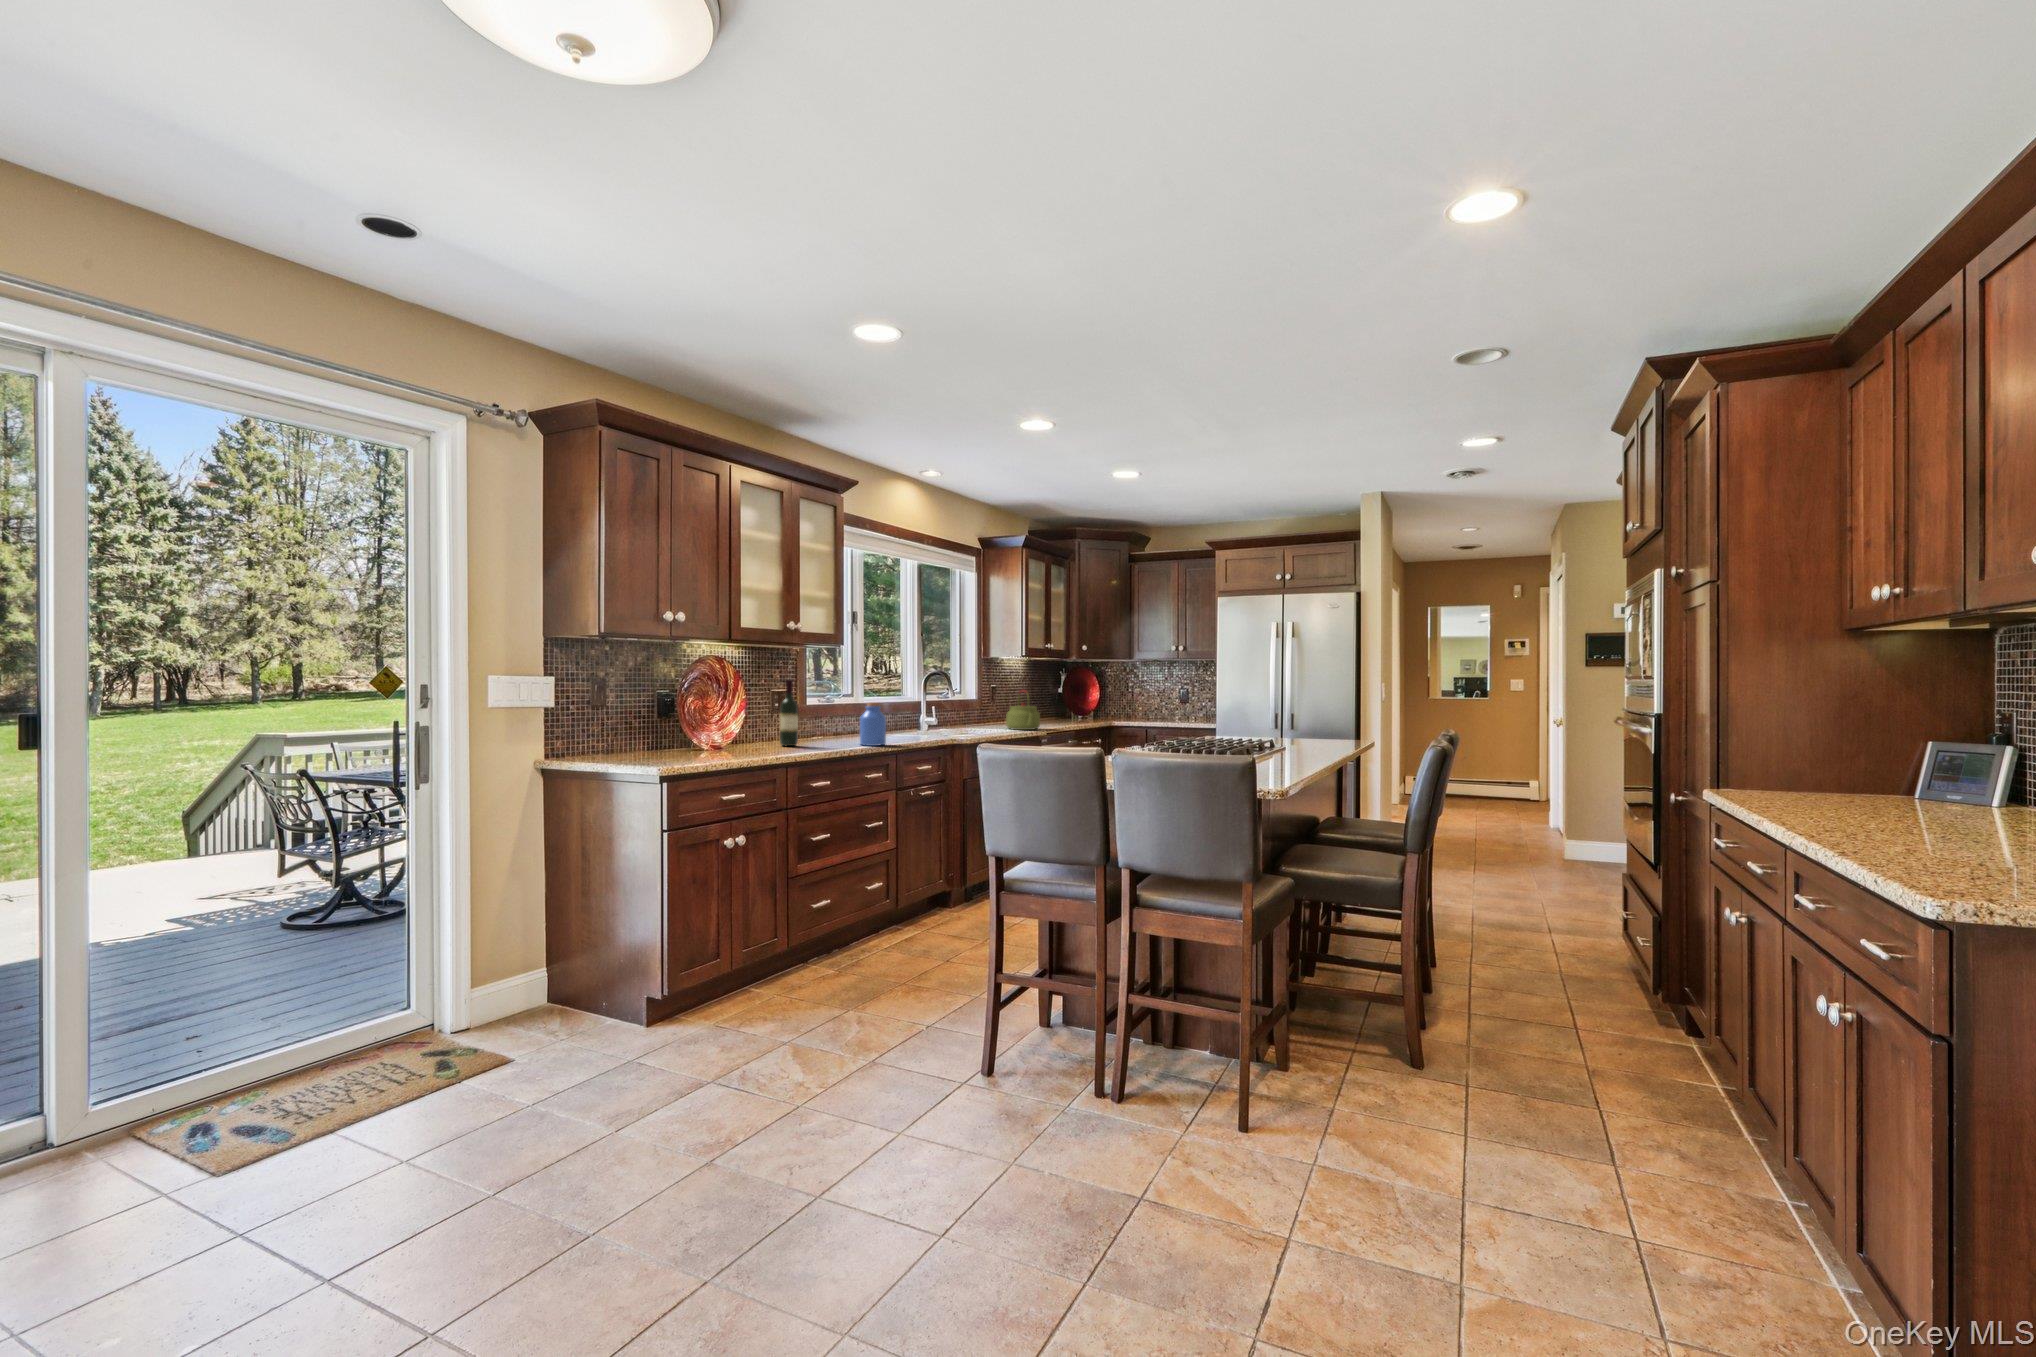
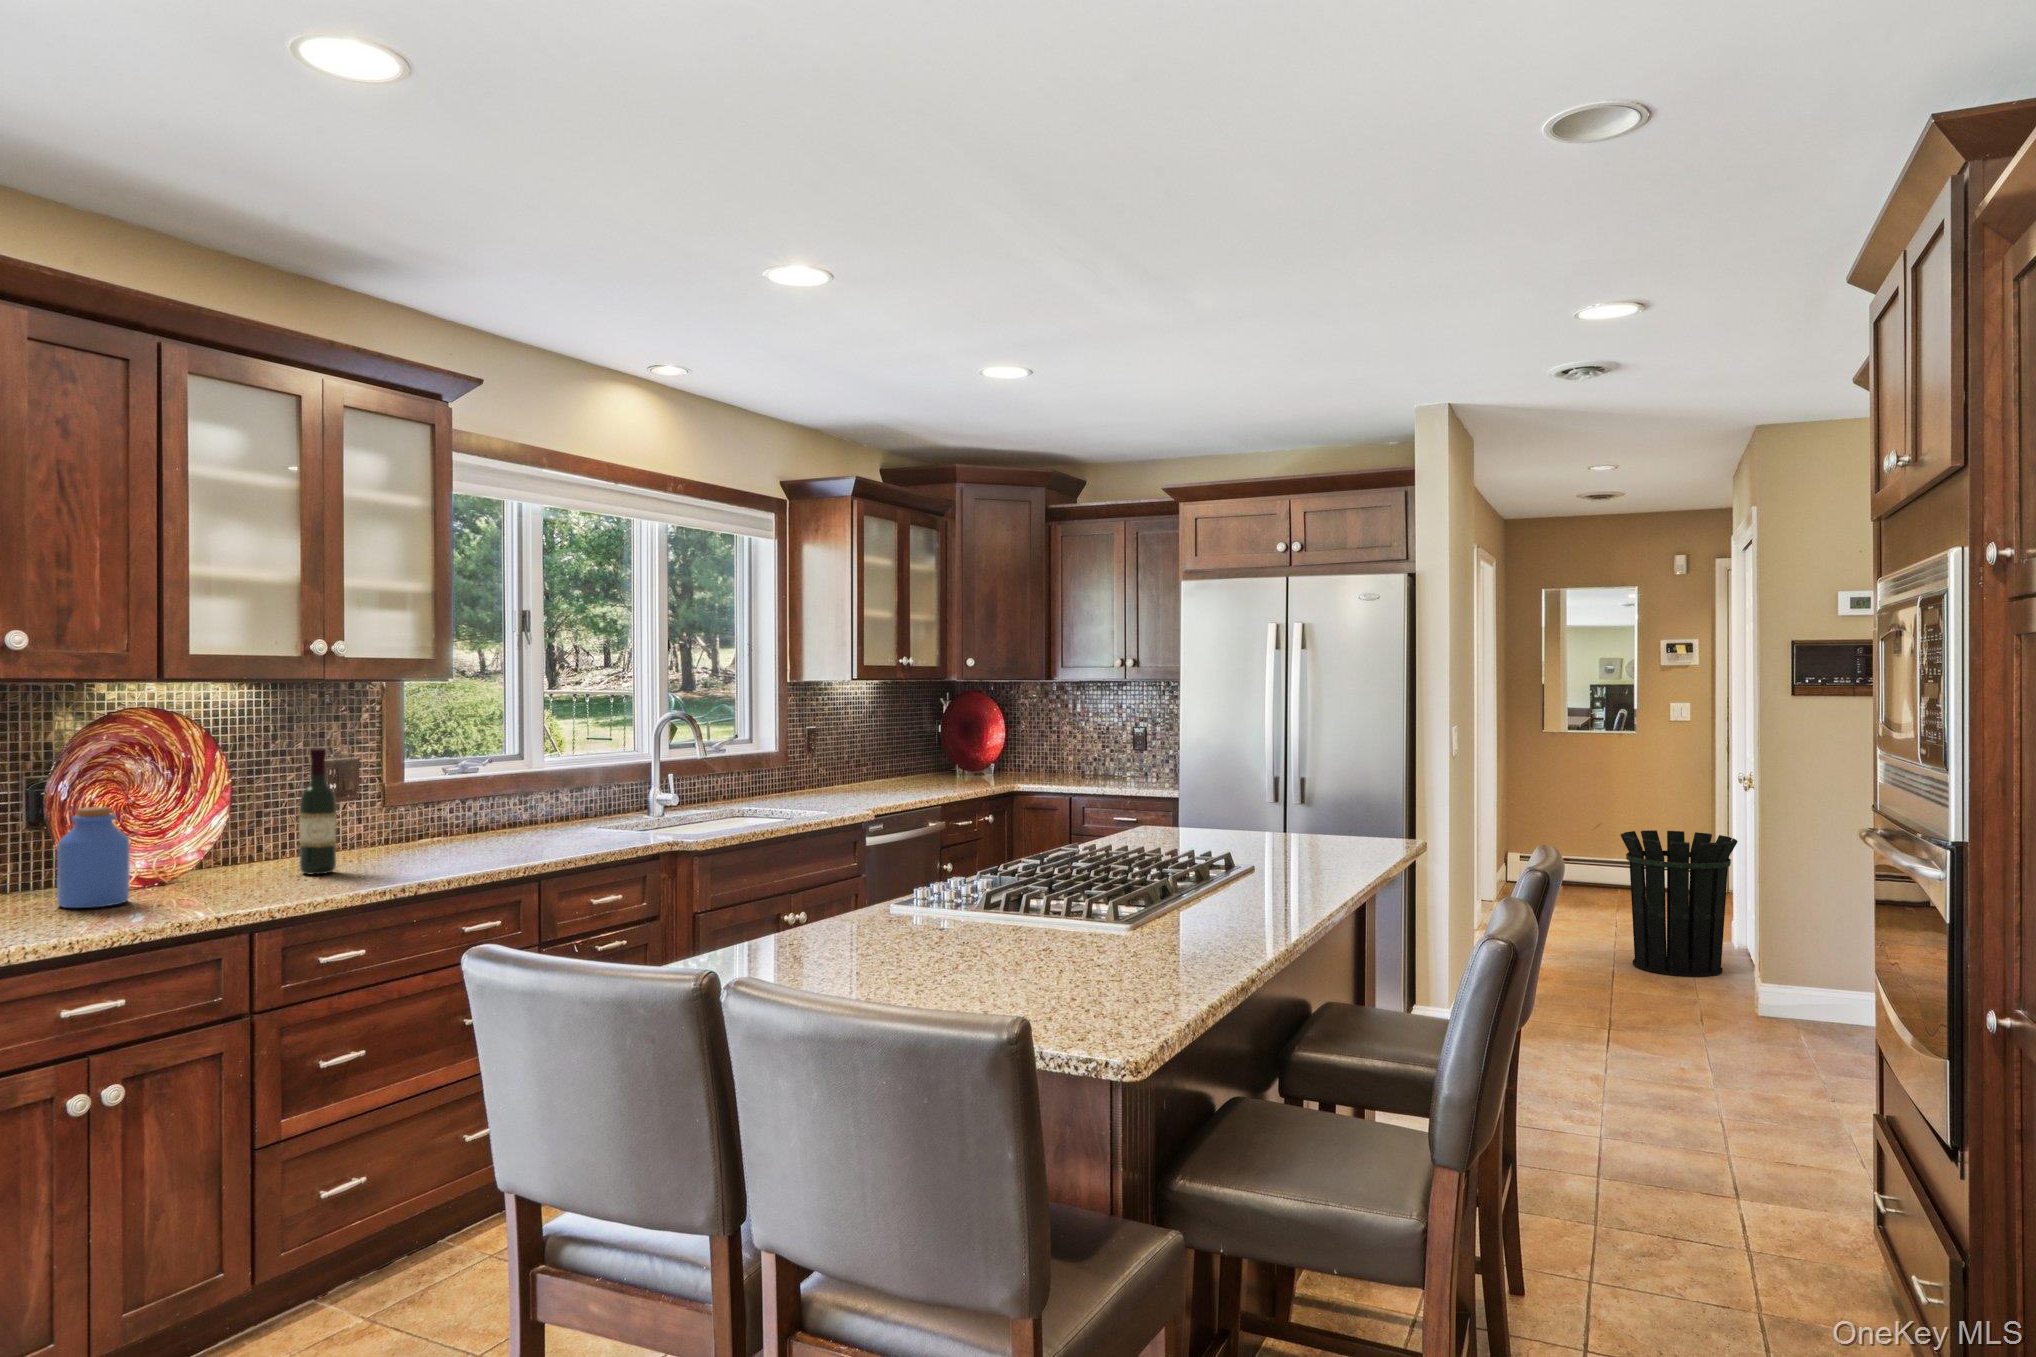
kettle: present [1006,690,1040,730] -> none [811,740,869,810]
jar: present [860,703,886,746] -> present [57,807,130,908]
waste bin: none [1480,753,1552,840] -> present [1621,830,1738,977]

